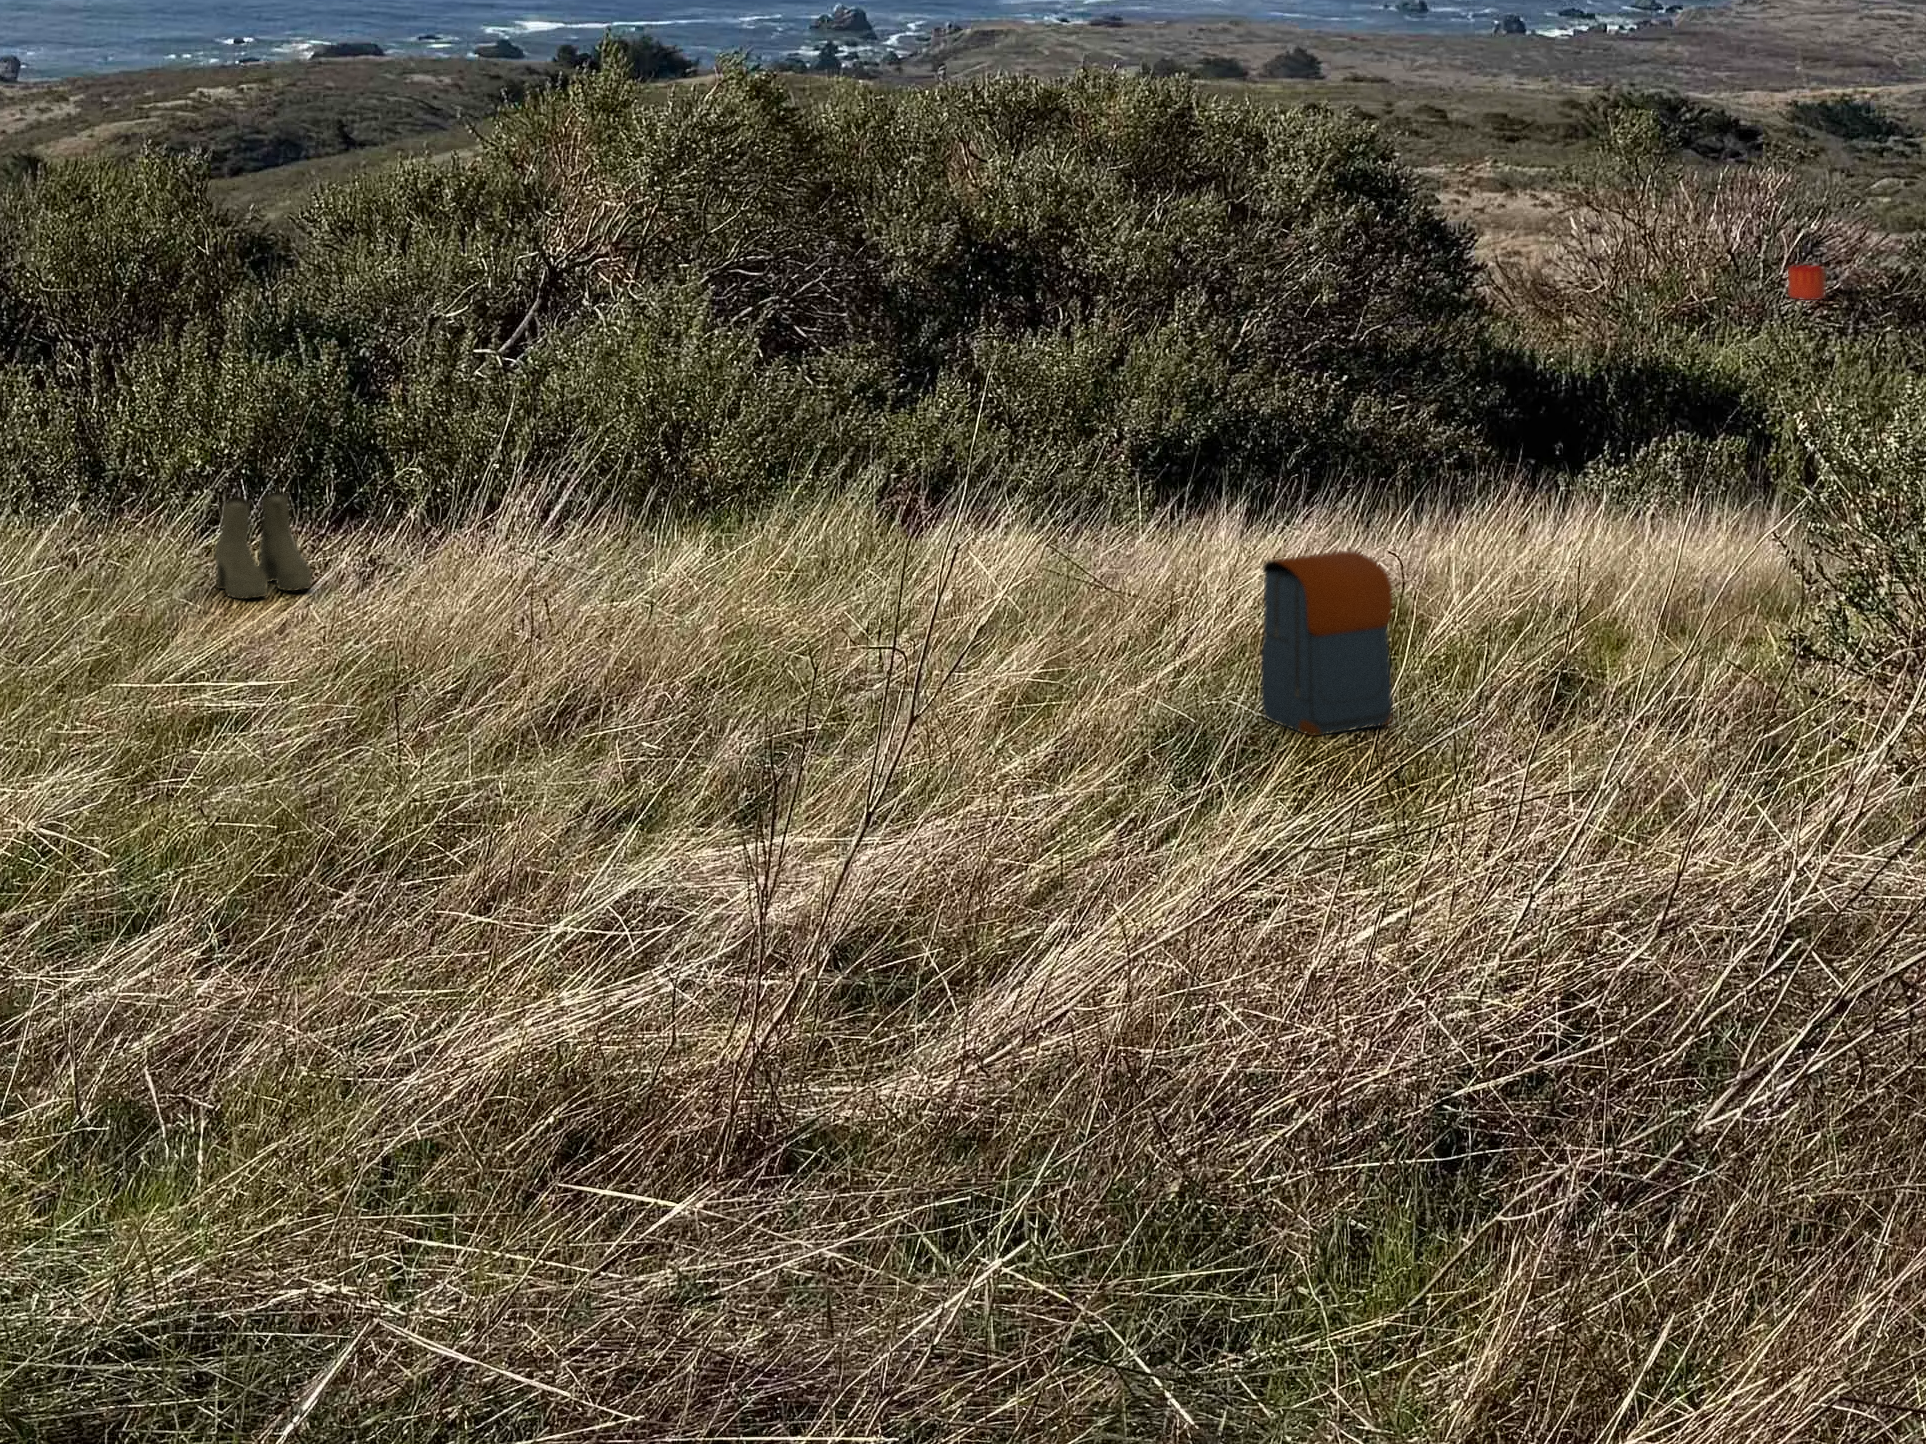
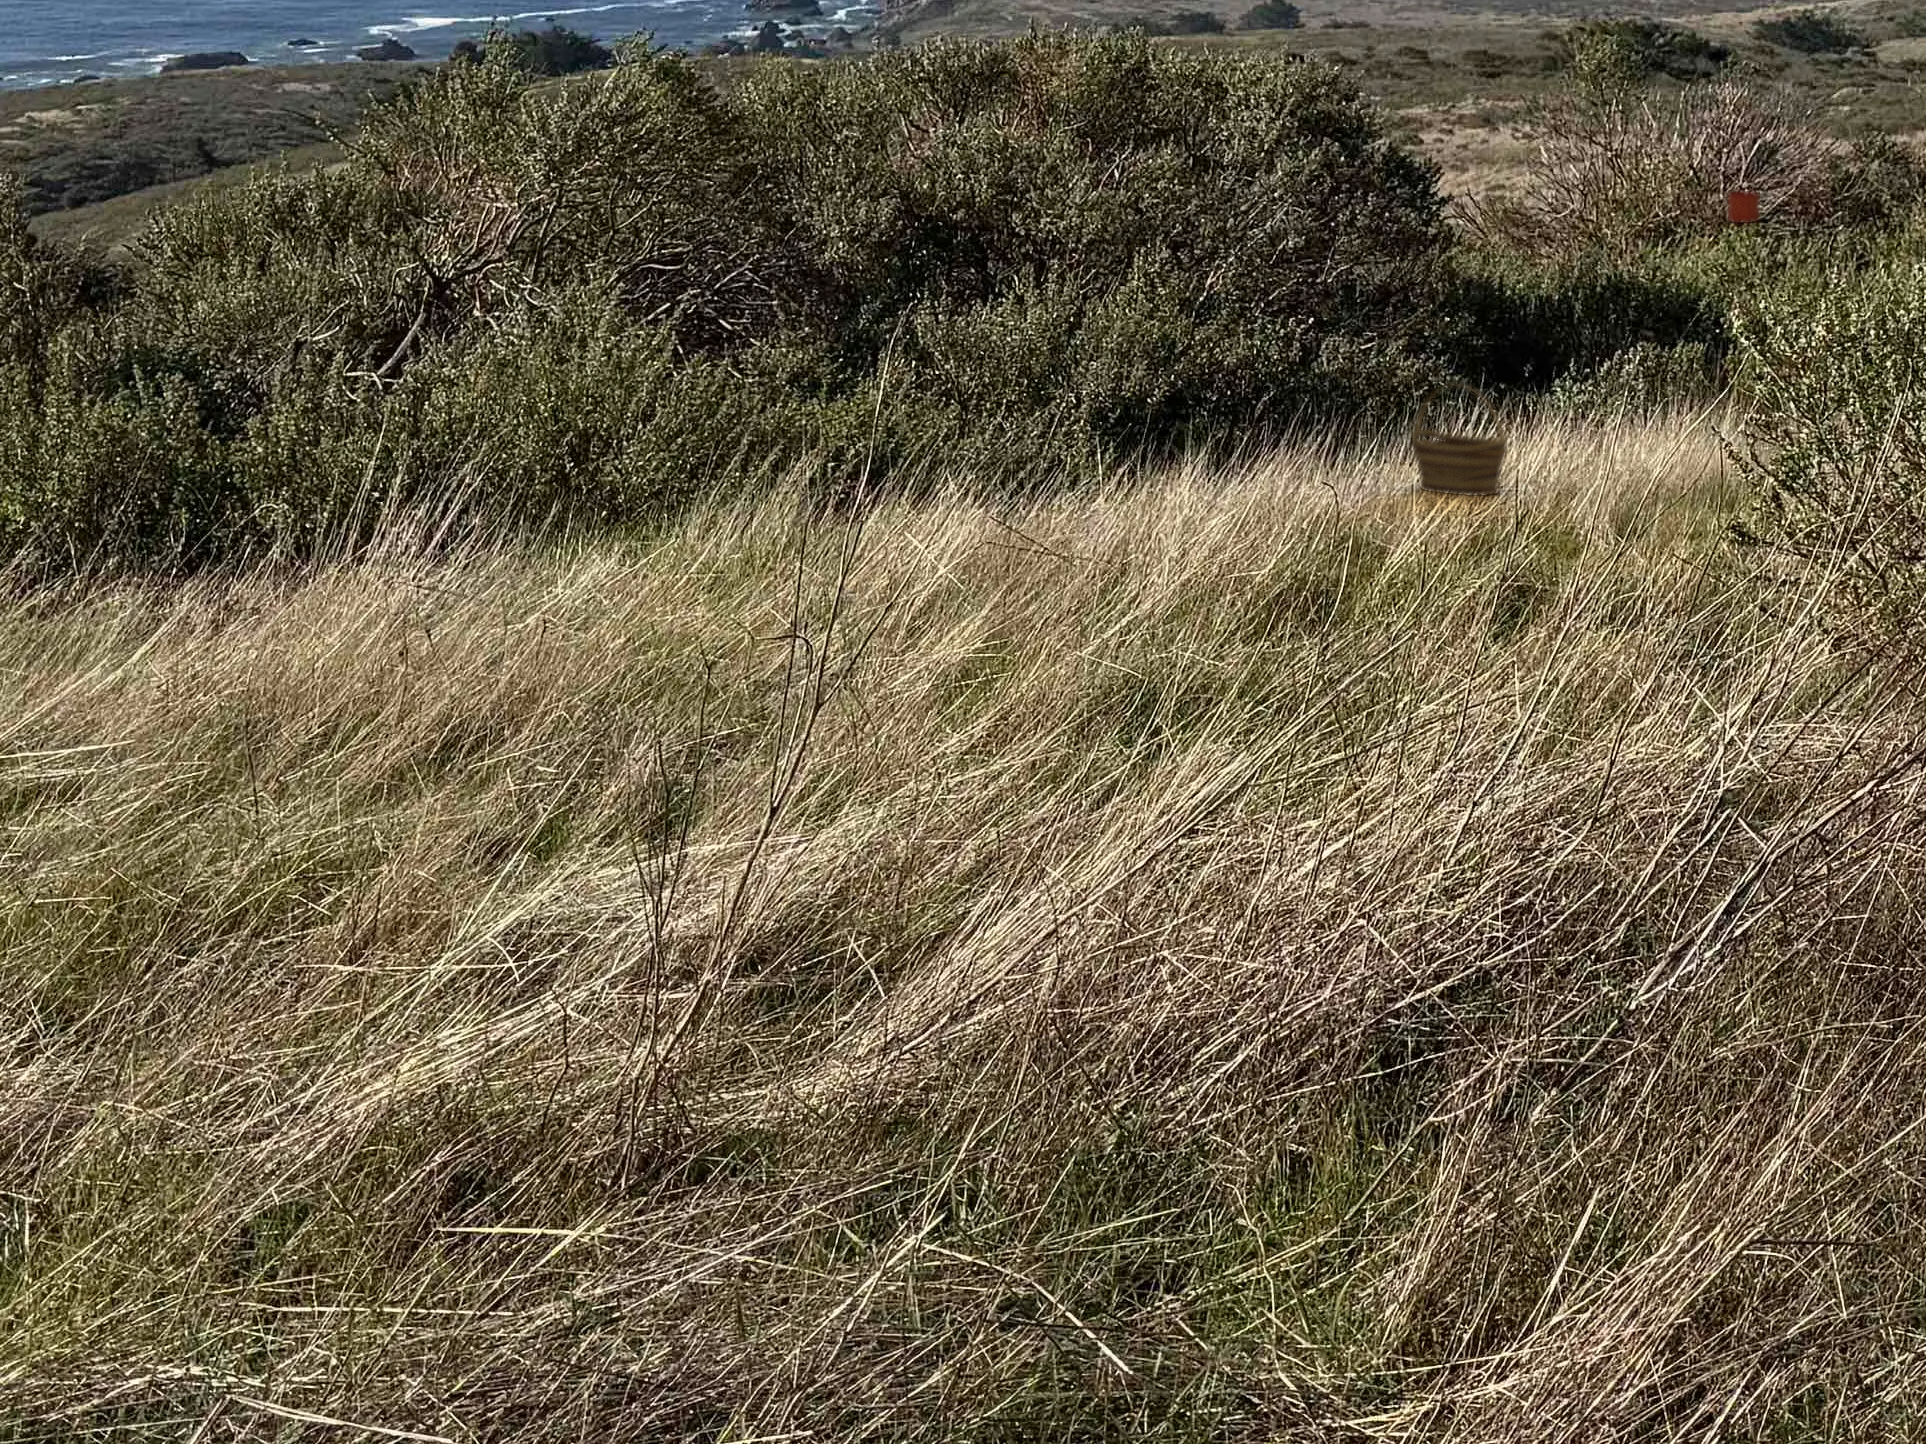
basket: none [1467,439,1572,564] -> present [1412,385,1507,496]
boots: present [215,492,312,599] -> none [24,548,151,668]
backpack: present [1260,550,1393,736] -> none [1202,509,1327,684]

